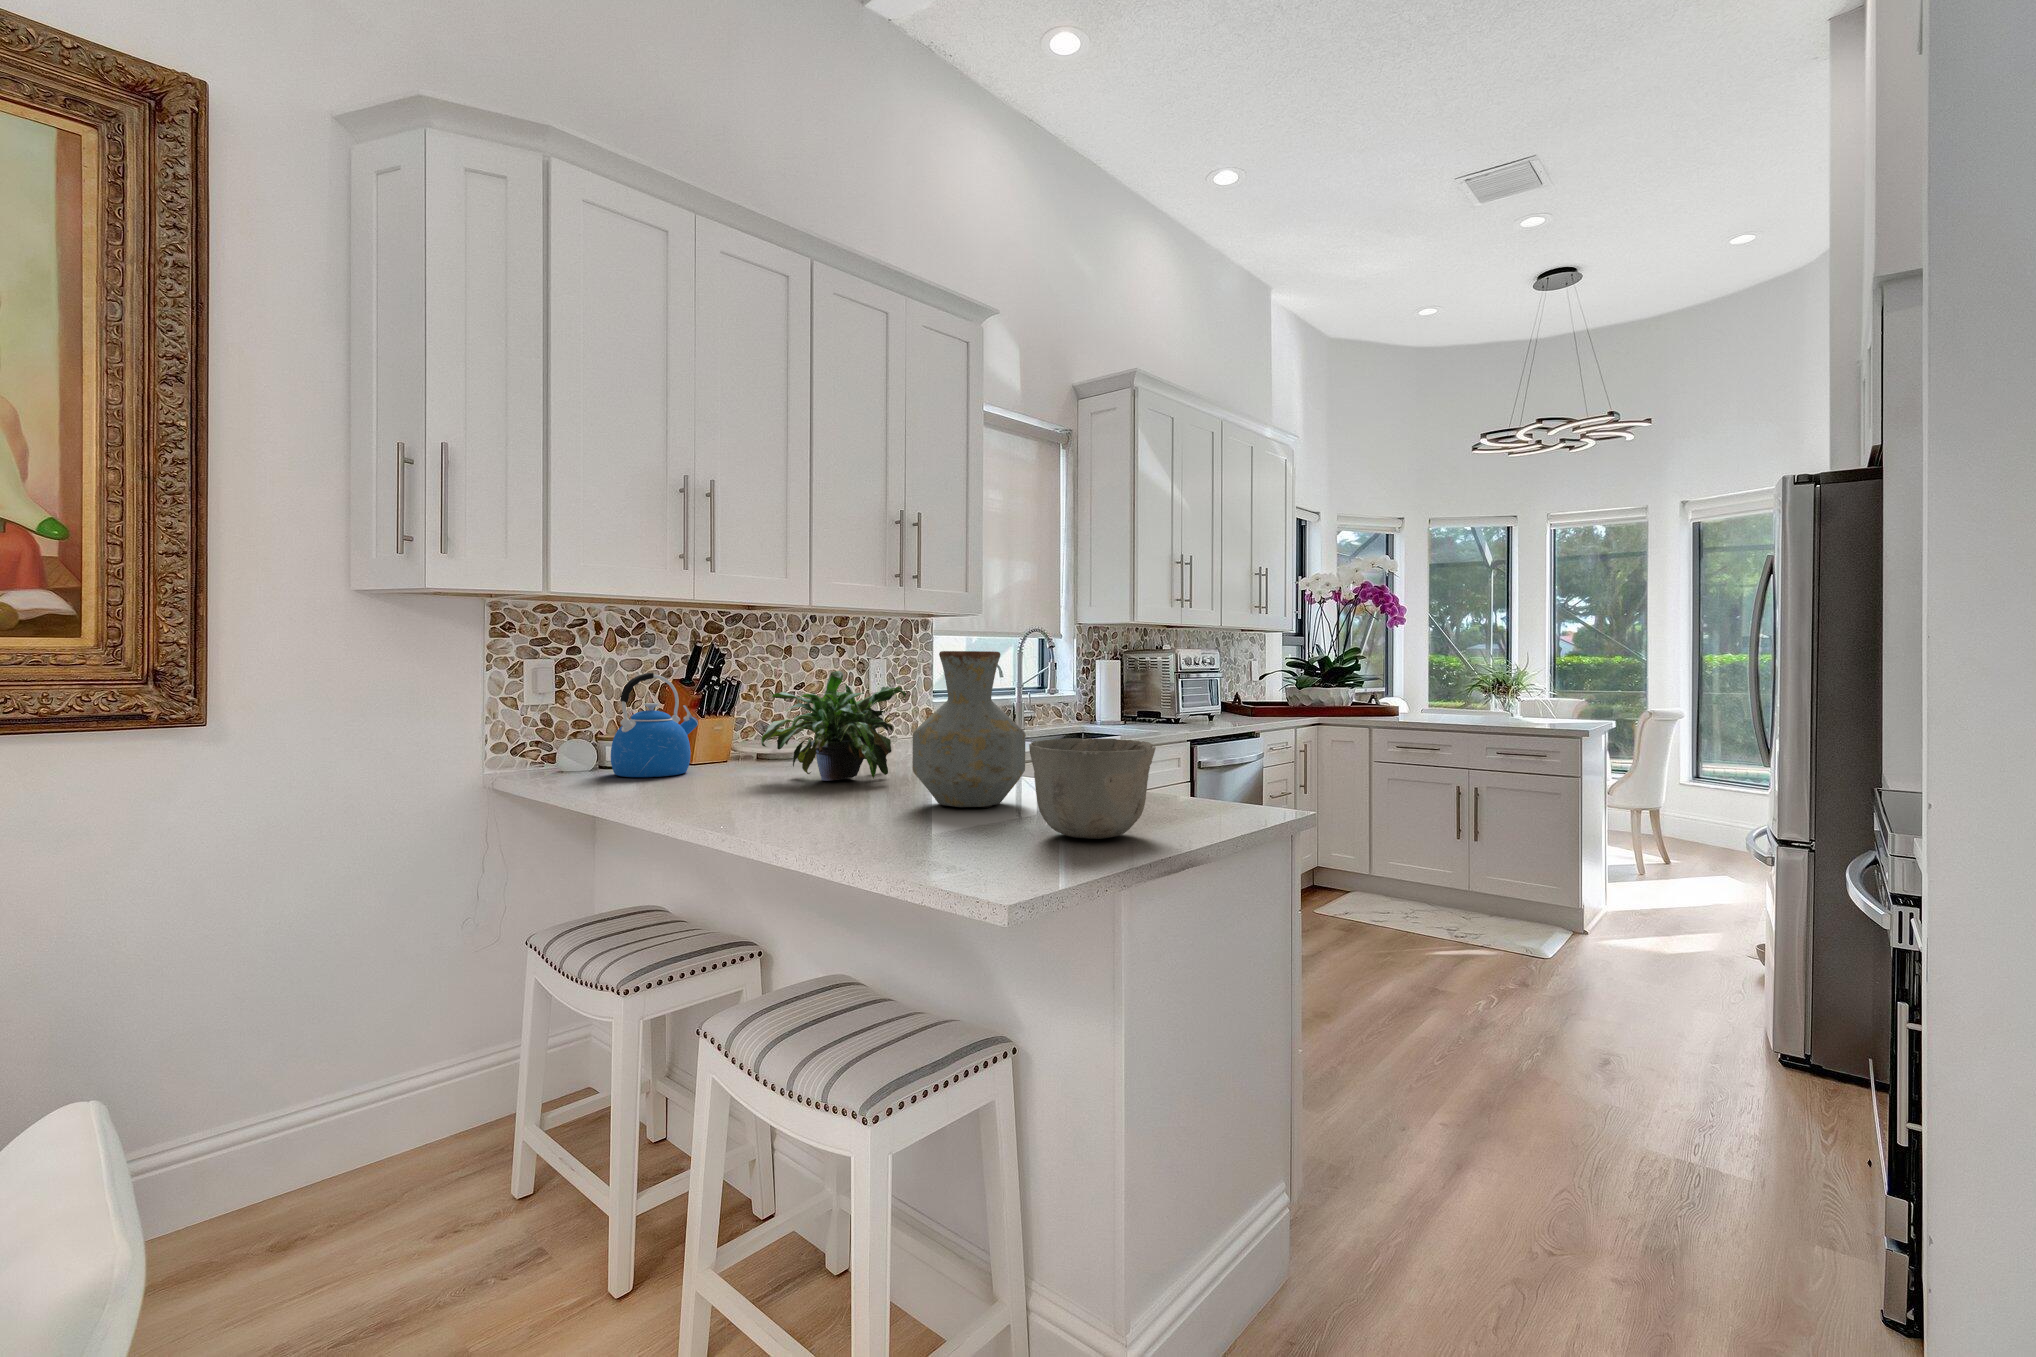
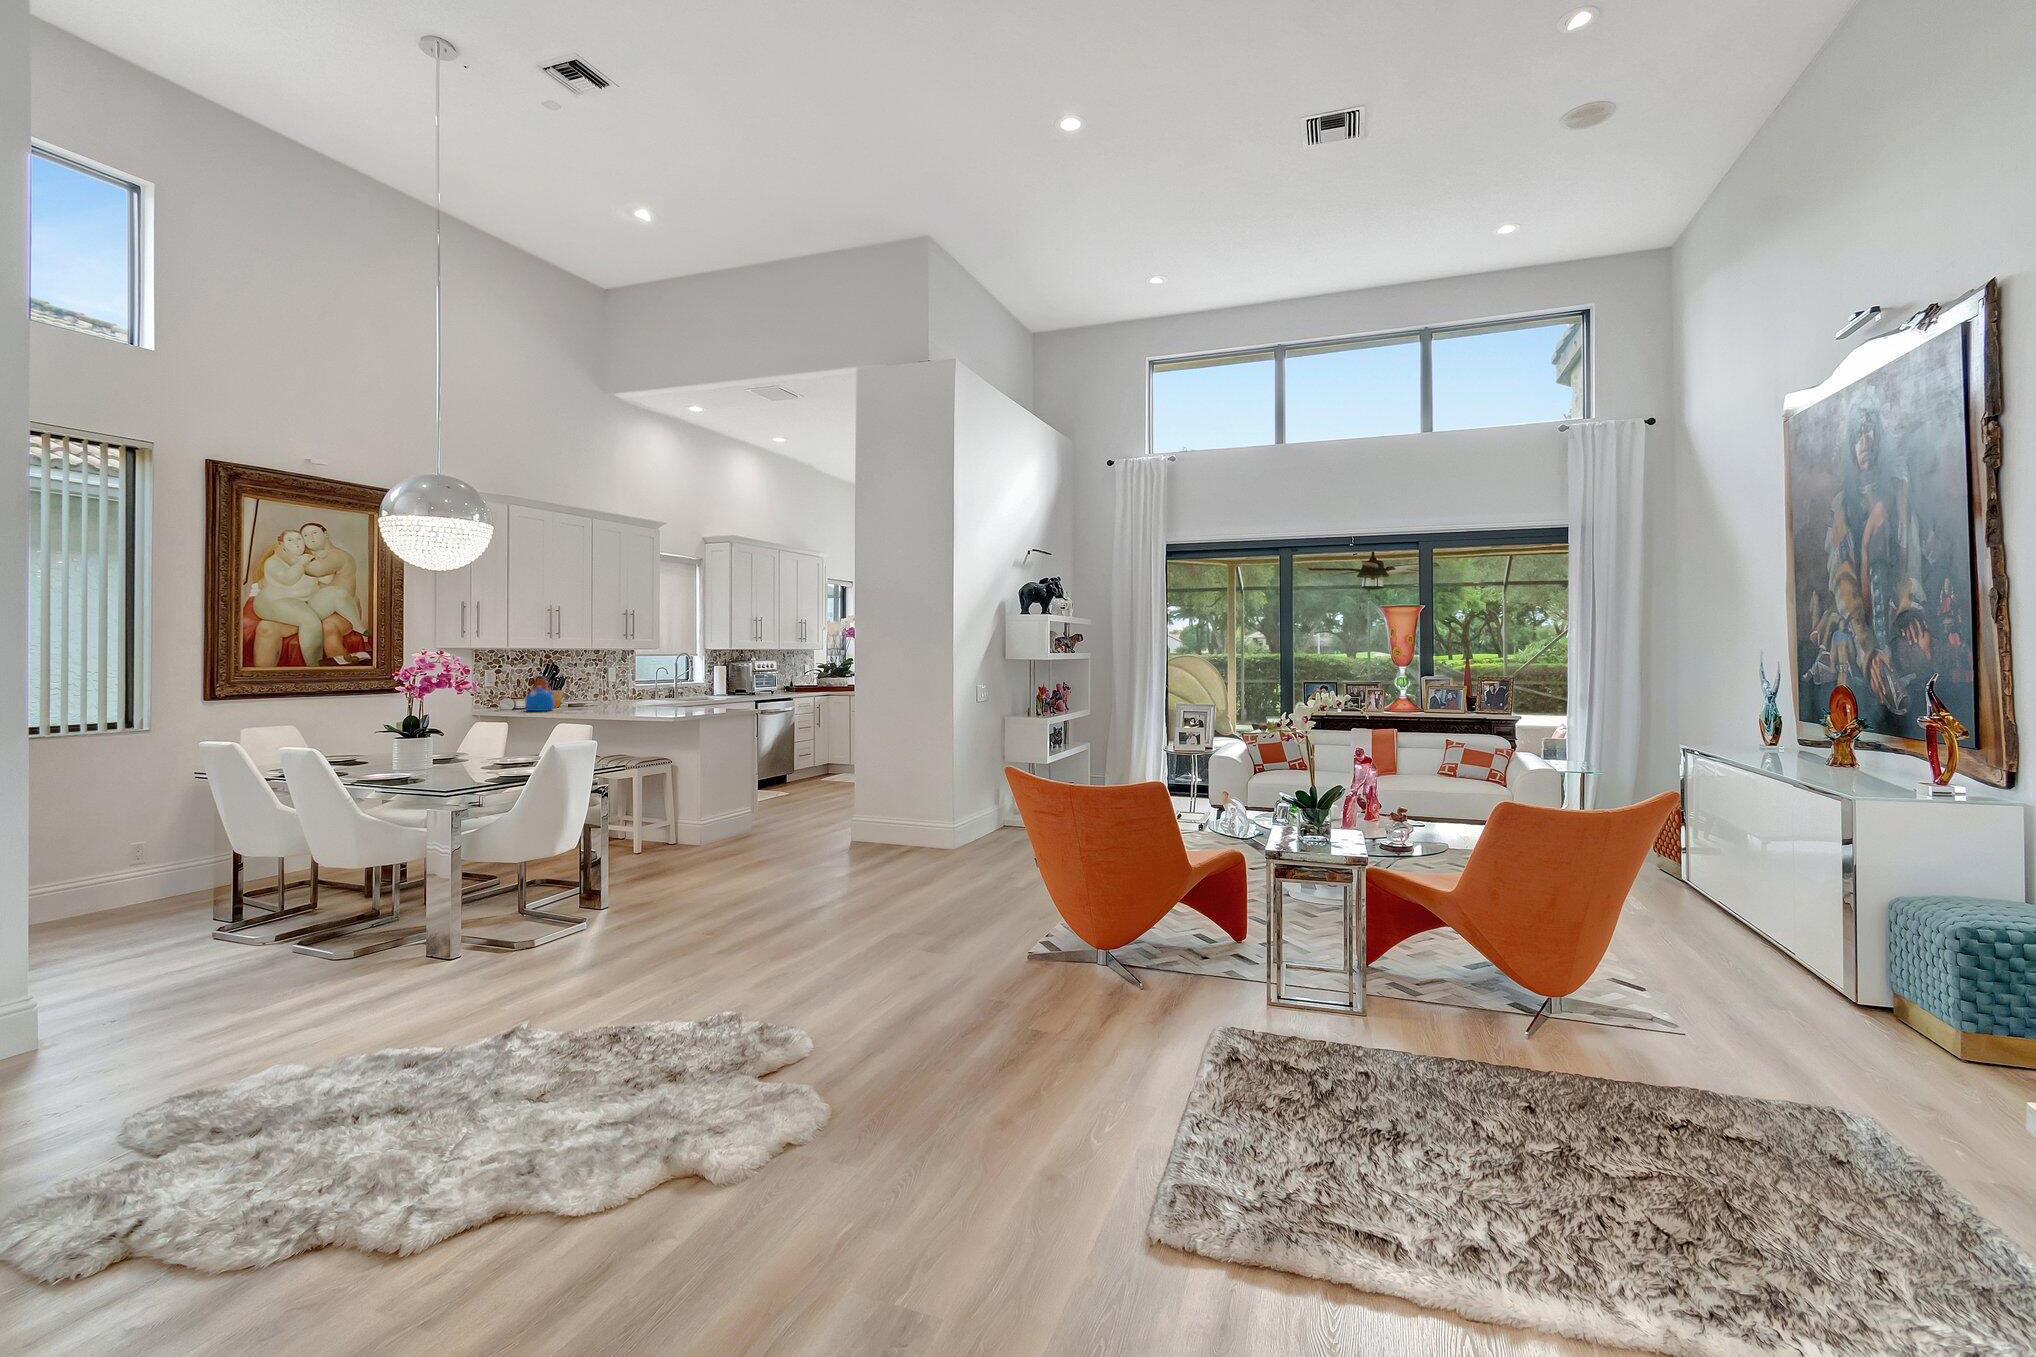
vase: present [912,651,1025,807] -> none [644,670,677,713]
potted plant: present [761,671,906,781] -> none [587,675,637,710]
ceramic bowl: present [1029,738,1156,839] -> none [678,693,710,716]

